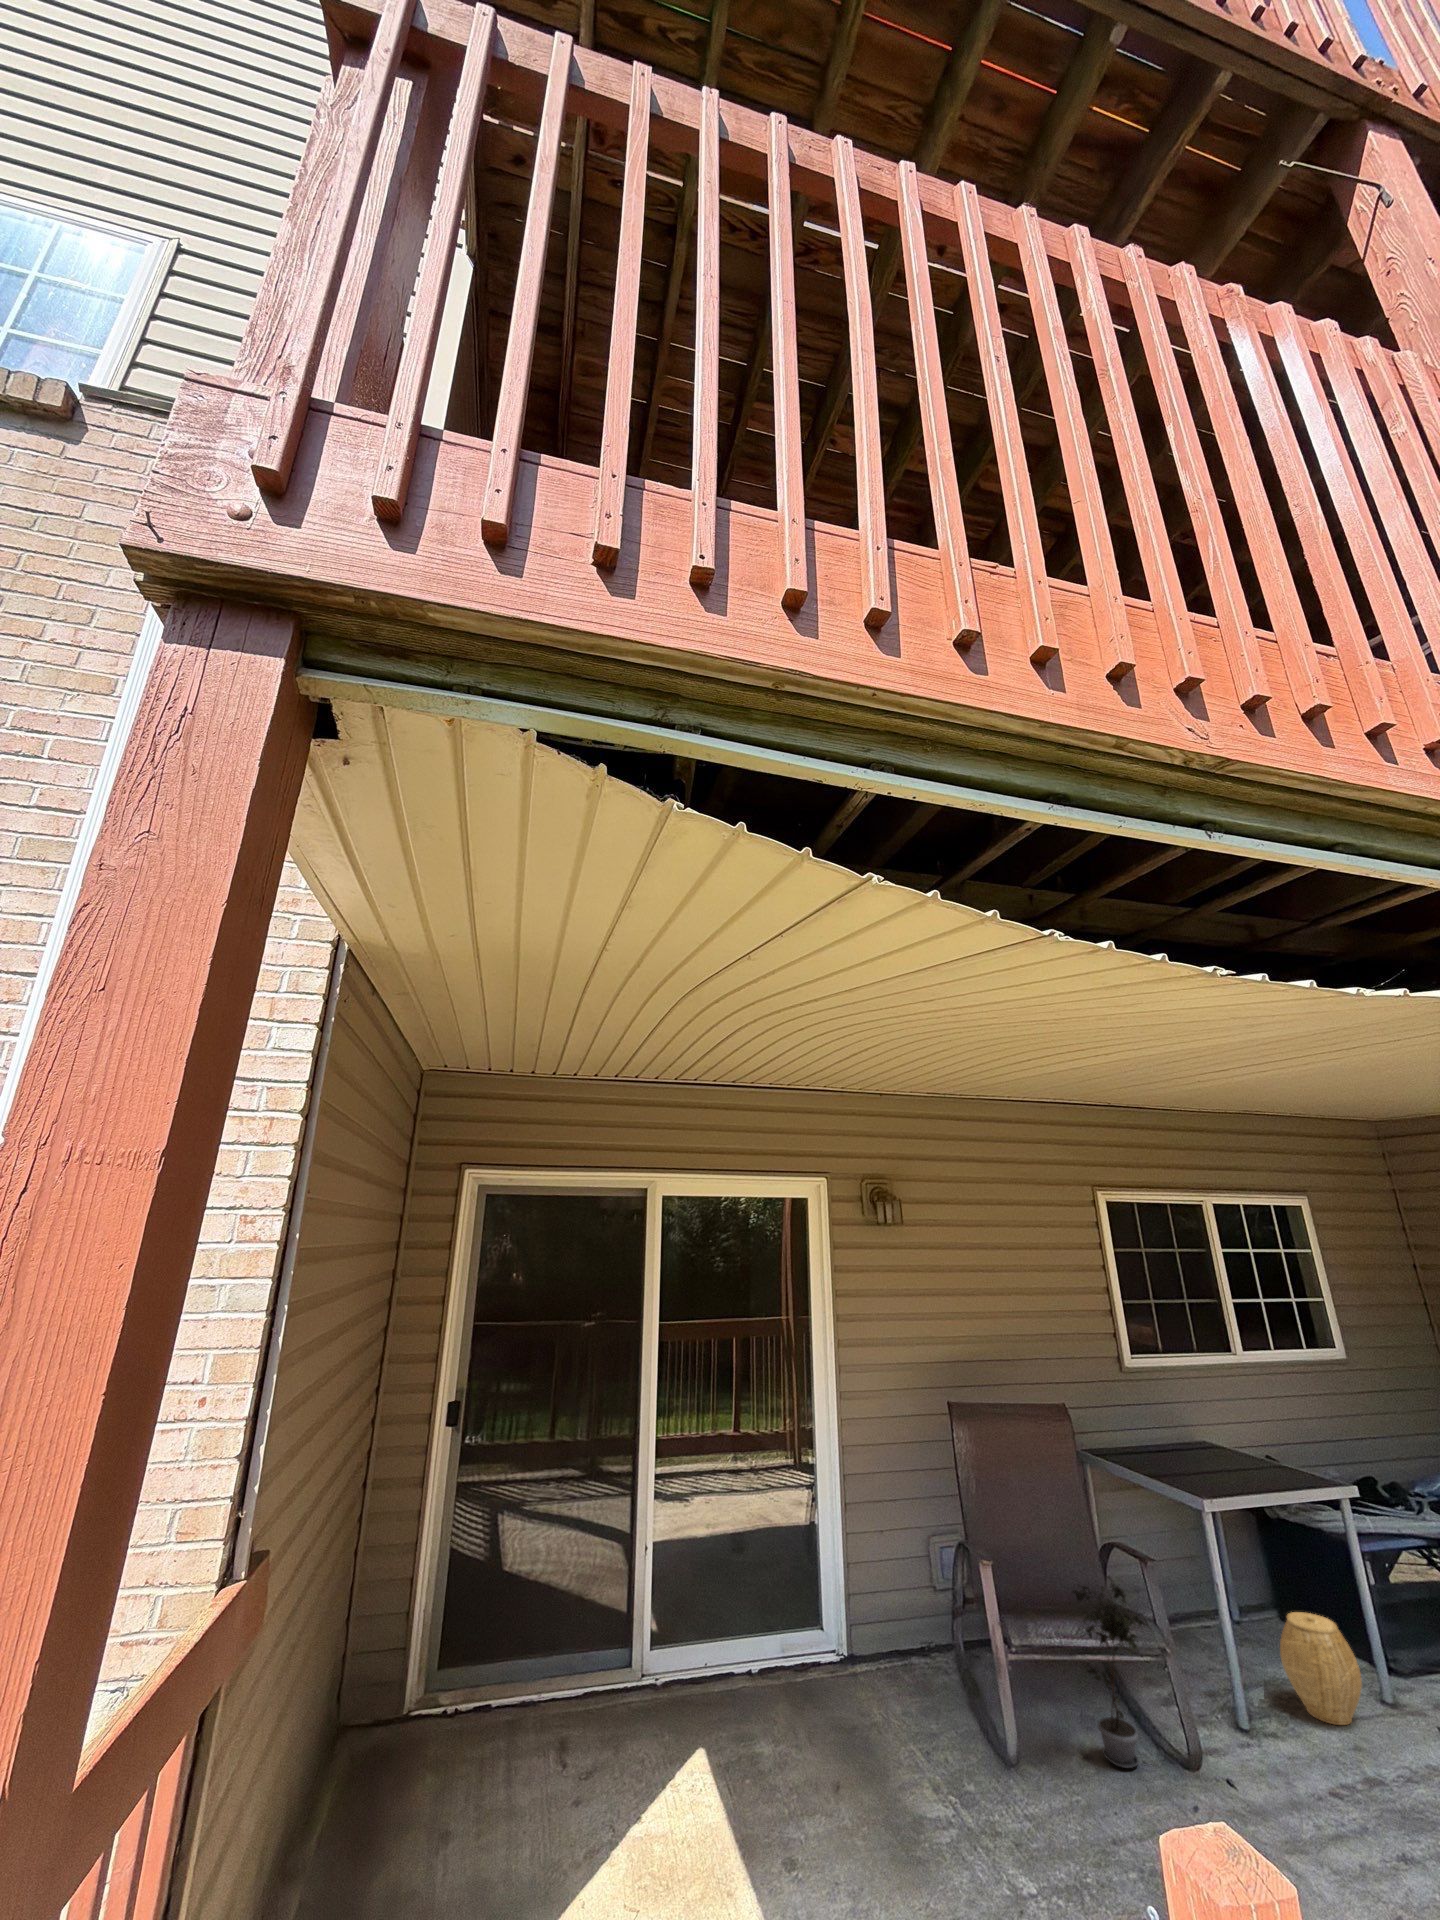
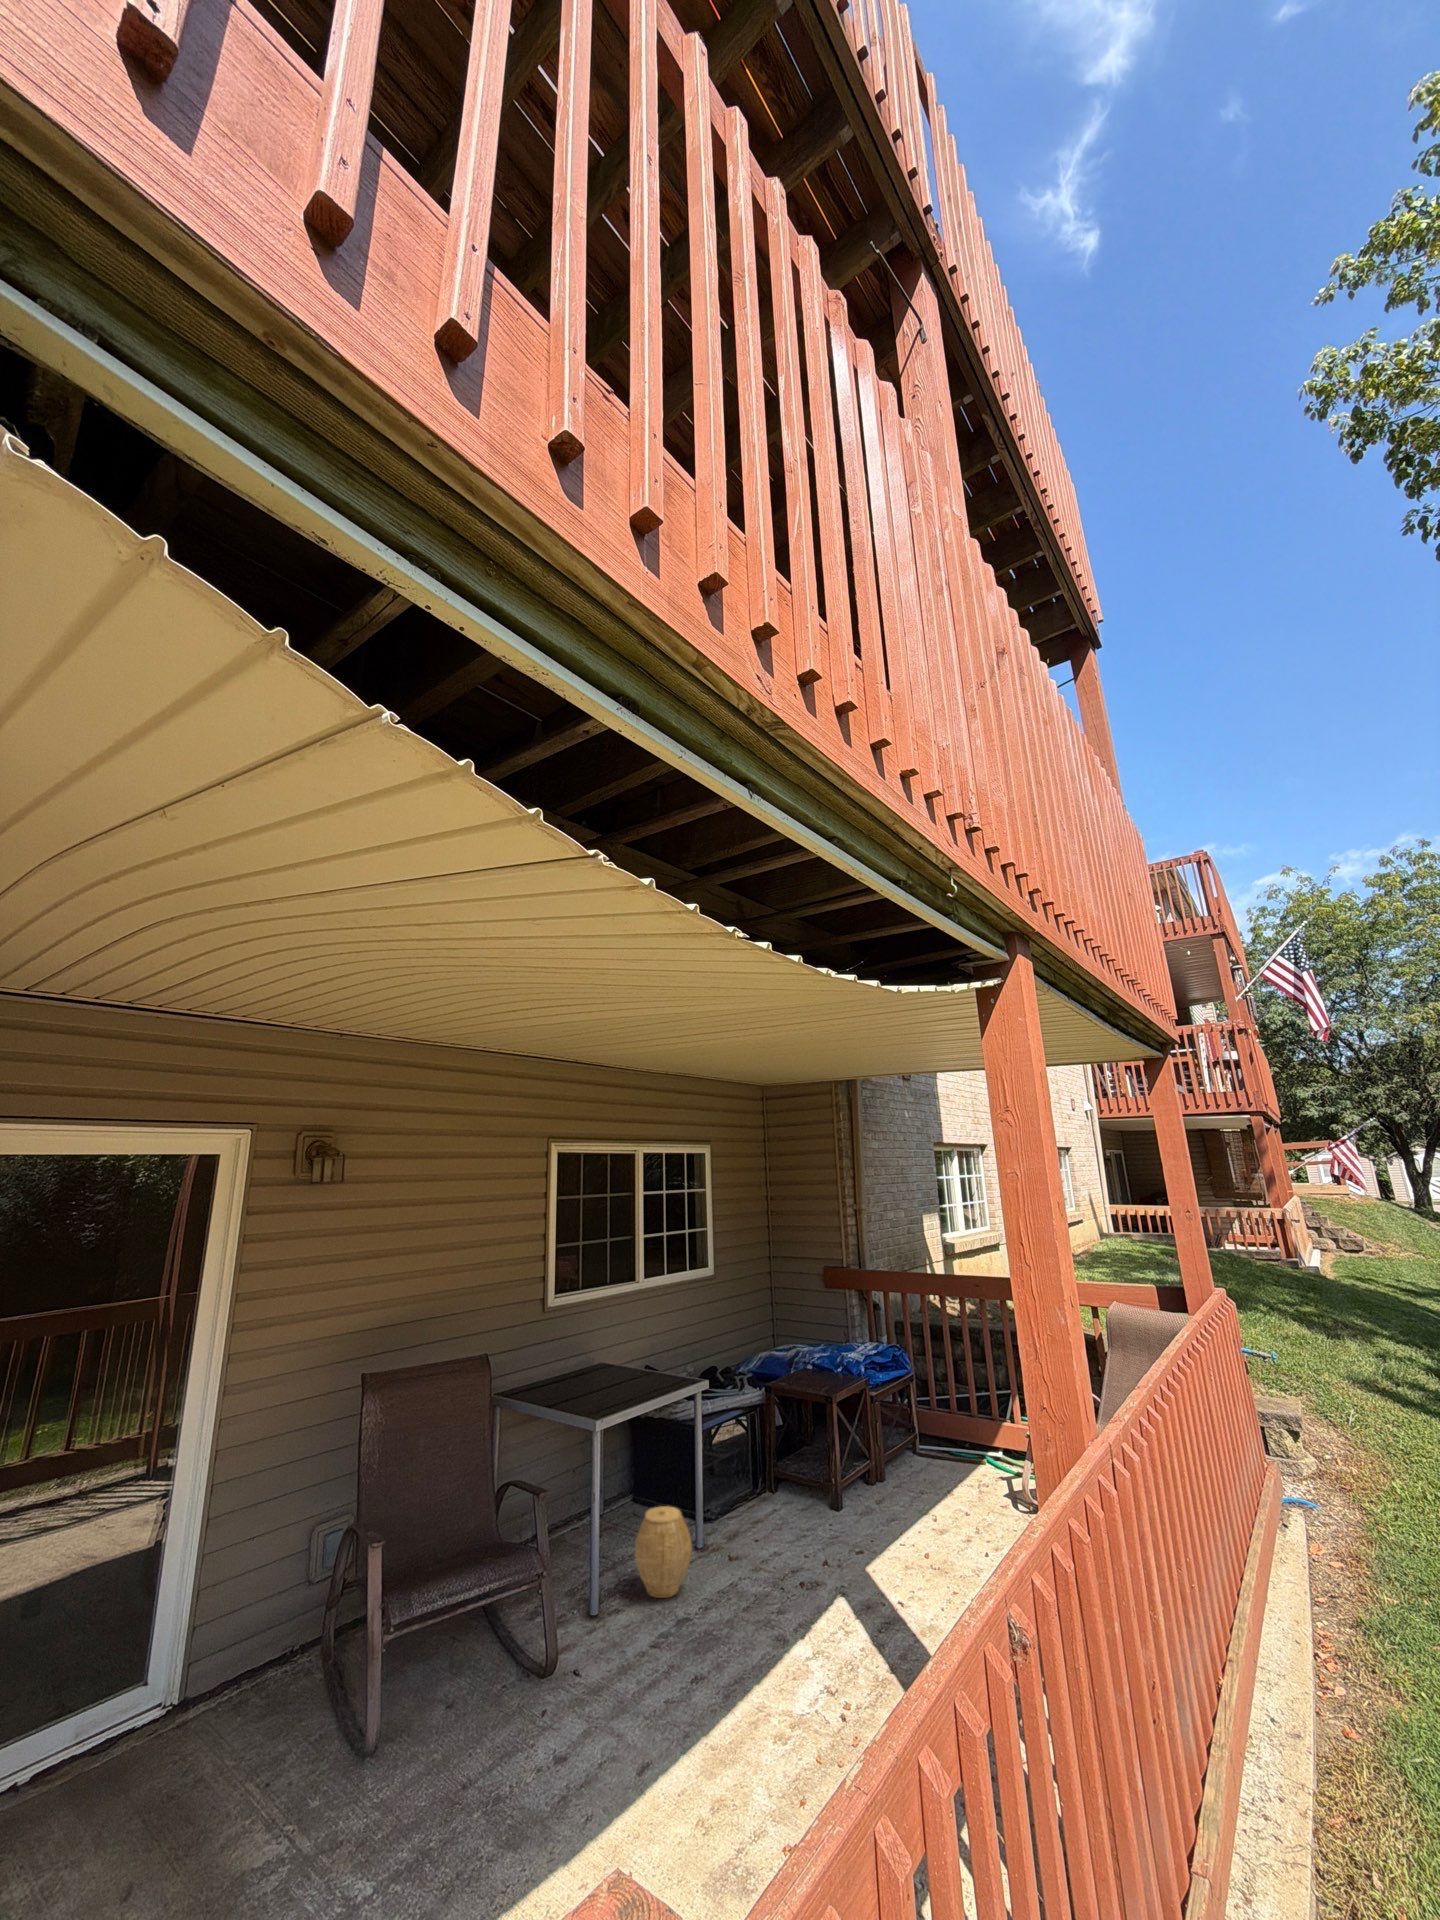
potted plant: present [1073,1576,1150,1768] -> none [460,1522,537,1711]

